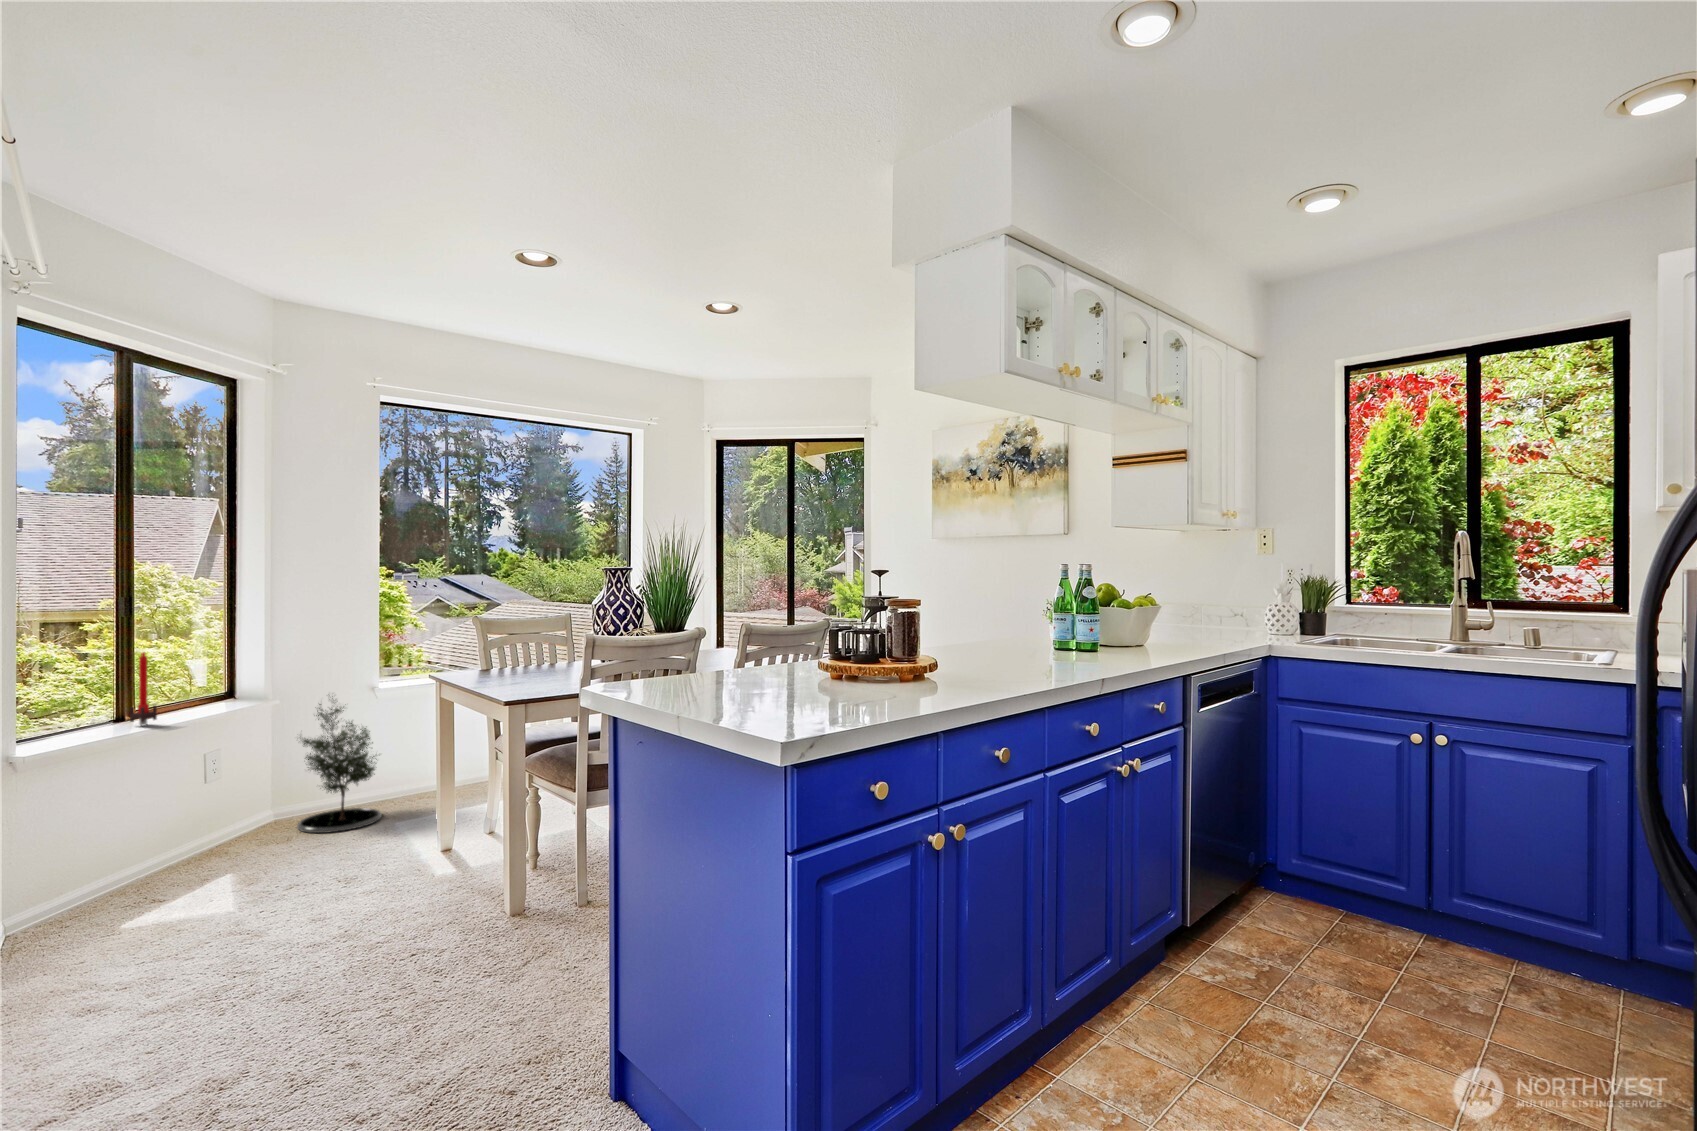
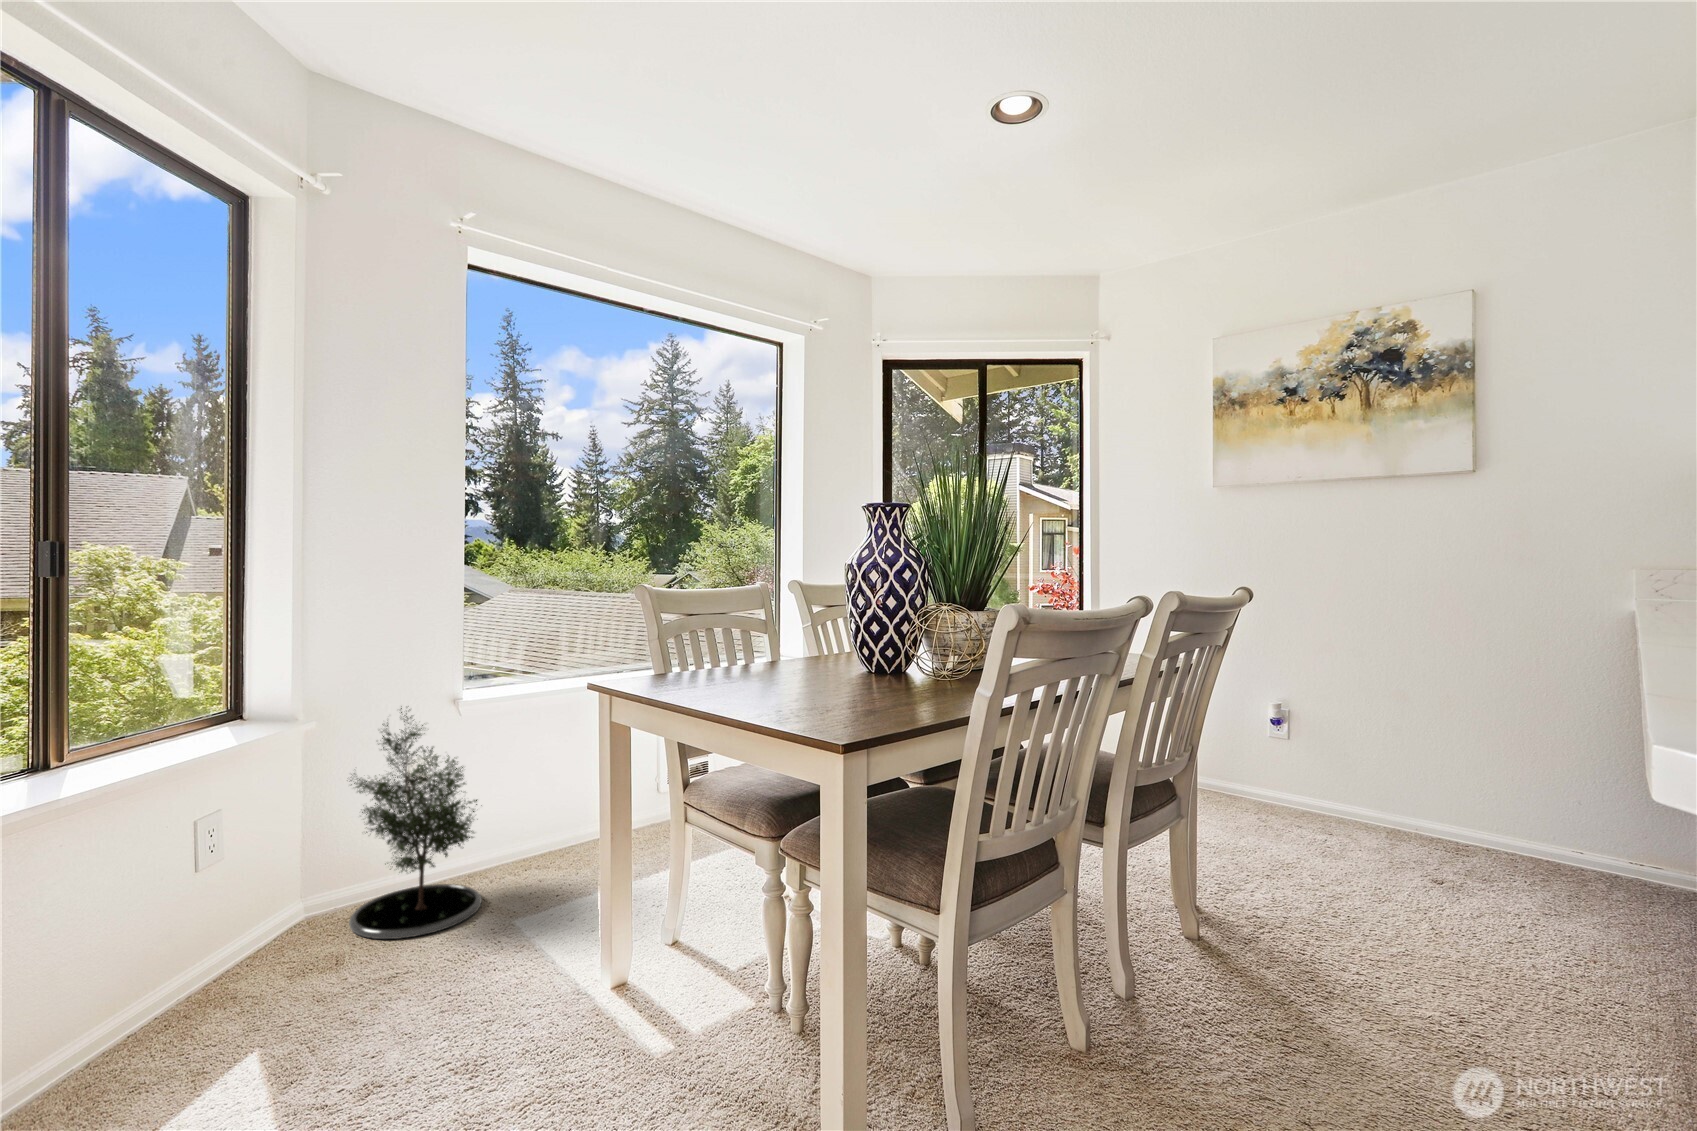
candle: present [130,652,157,725] -> none [53,640,104,775]

